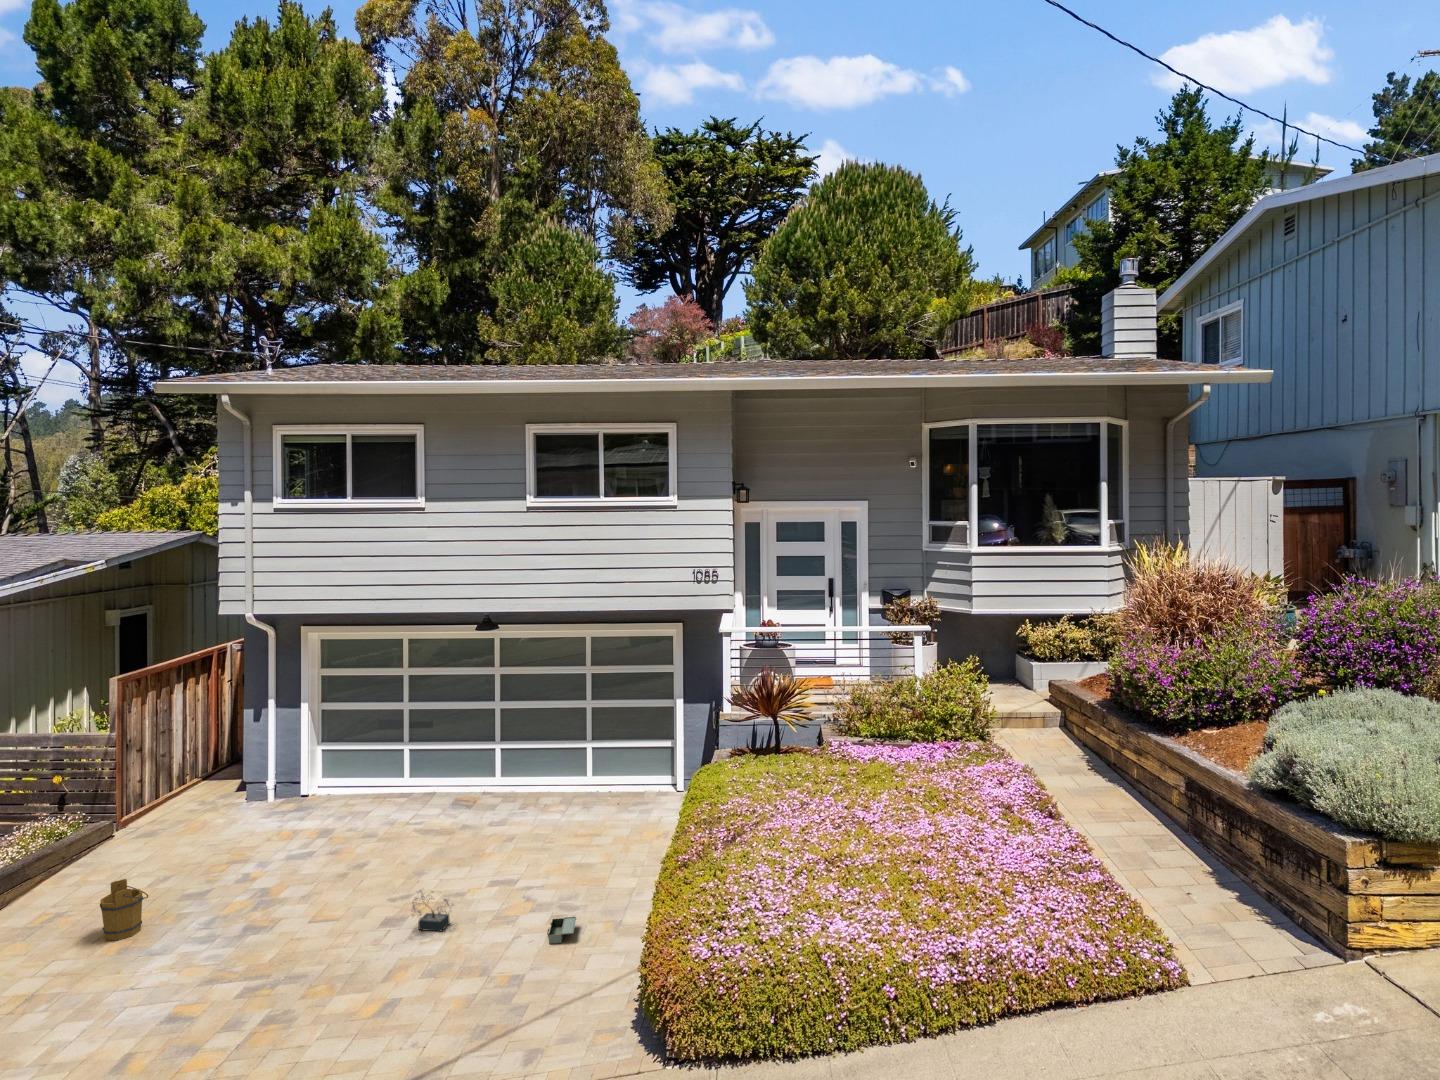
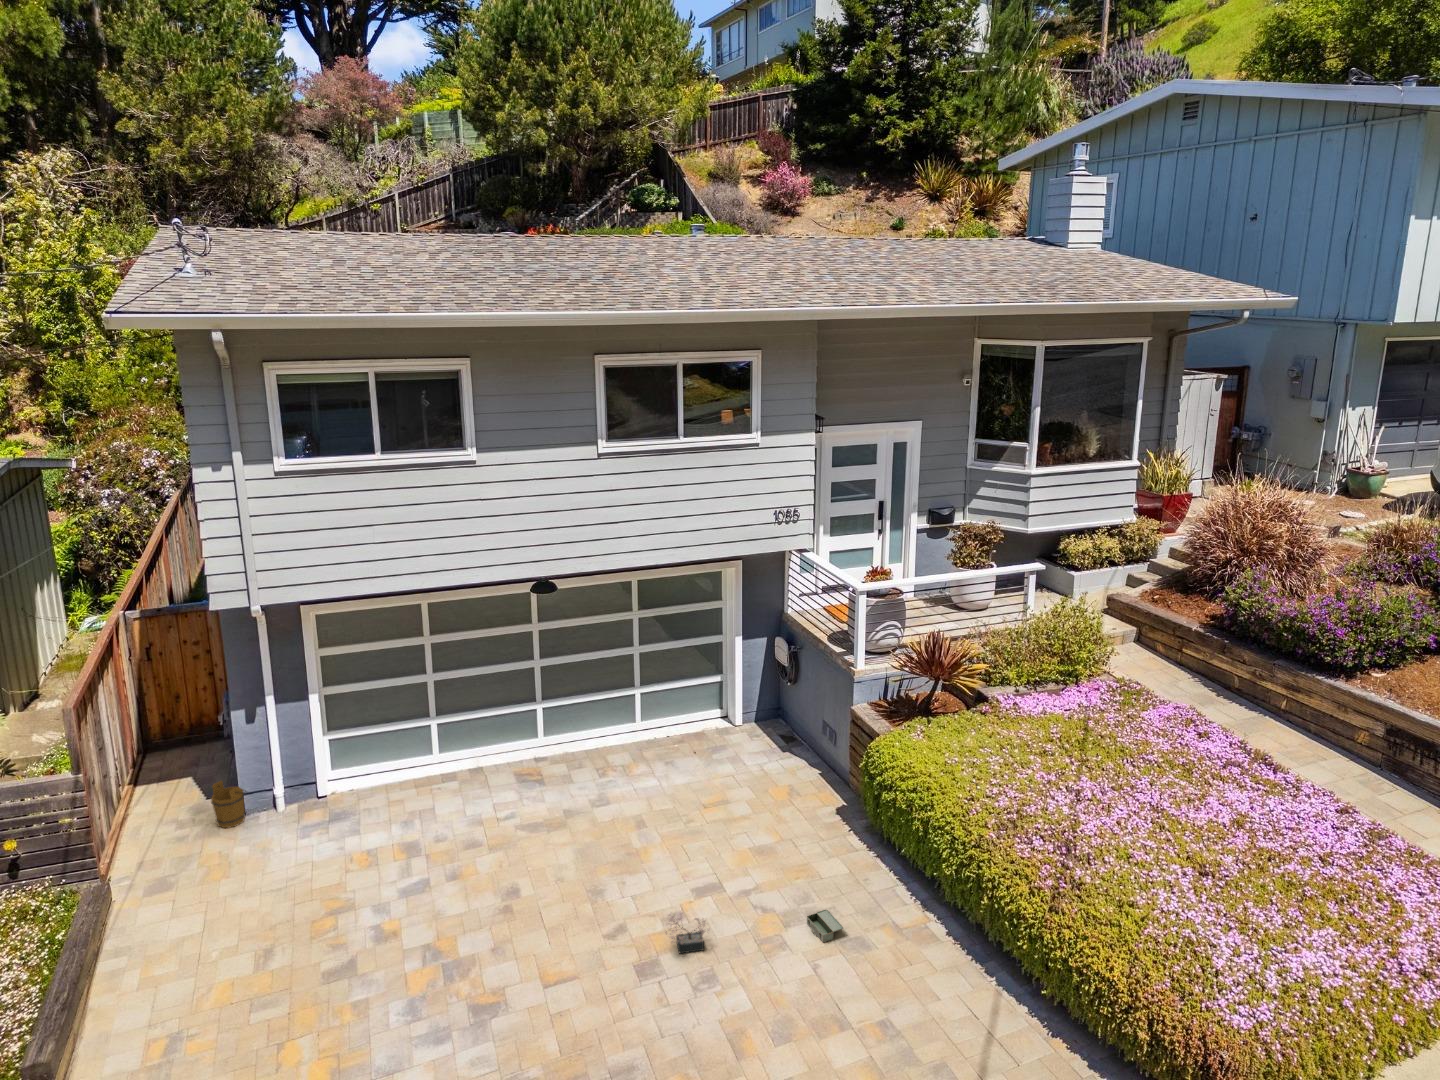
bucket: present [100,879,148,940] -> present [211,781,246,828]

